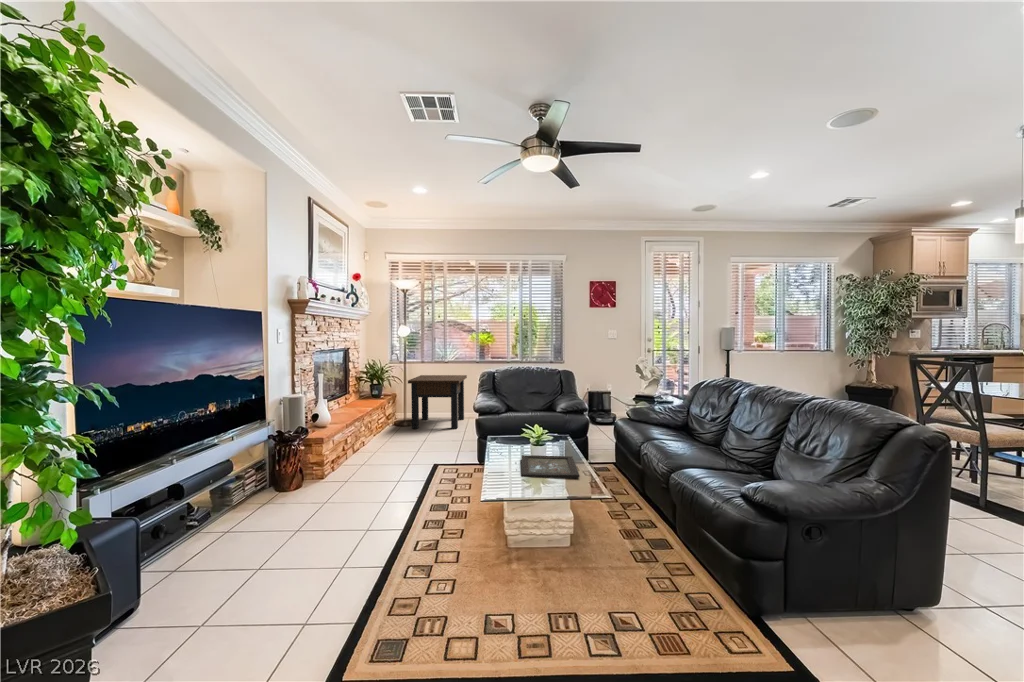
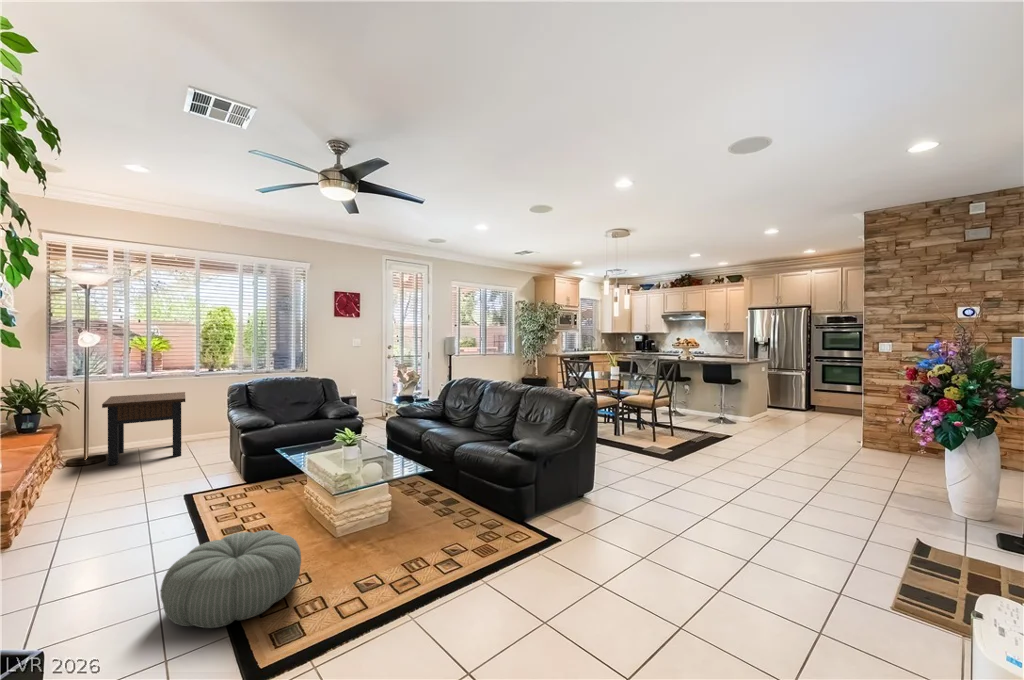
tray: present [521,455,580,478] -> none [328,451,393,474]
pouf: none [324,516,451,613] -> present [161,530,301,628]

